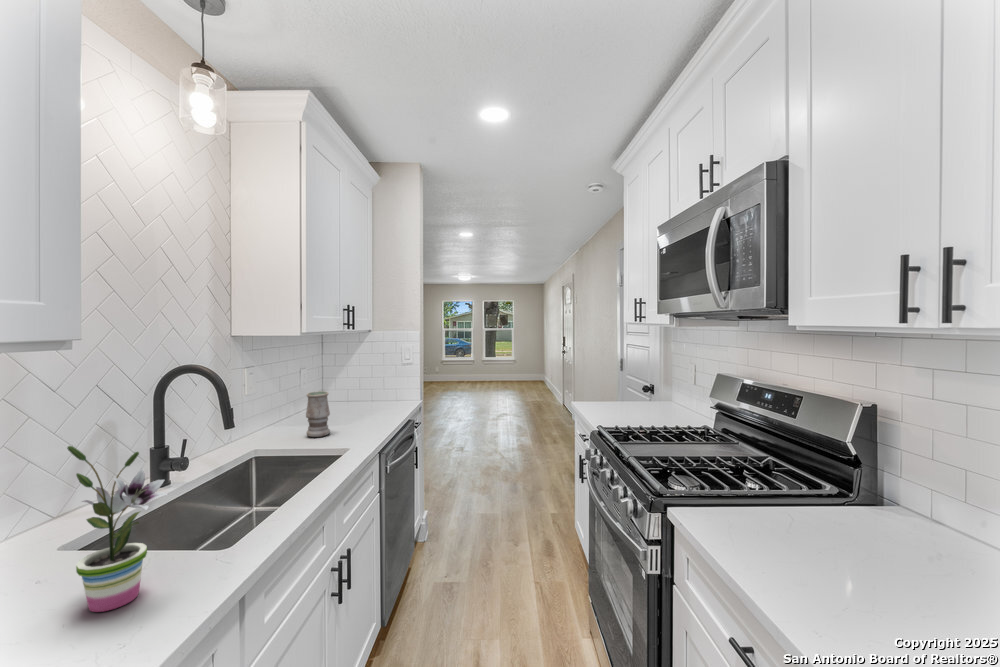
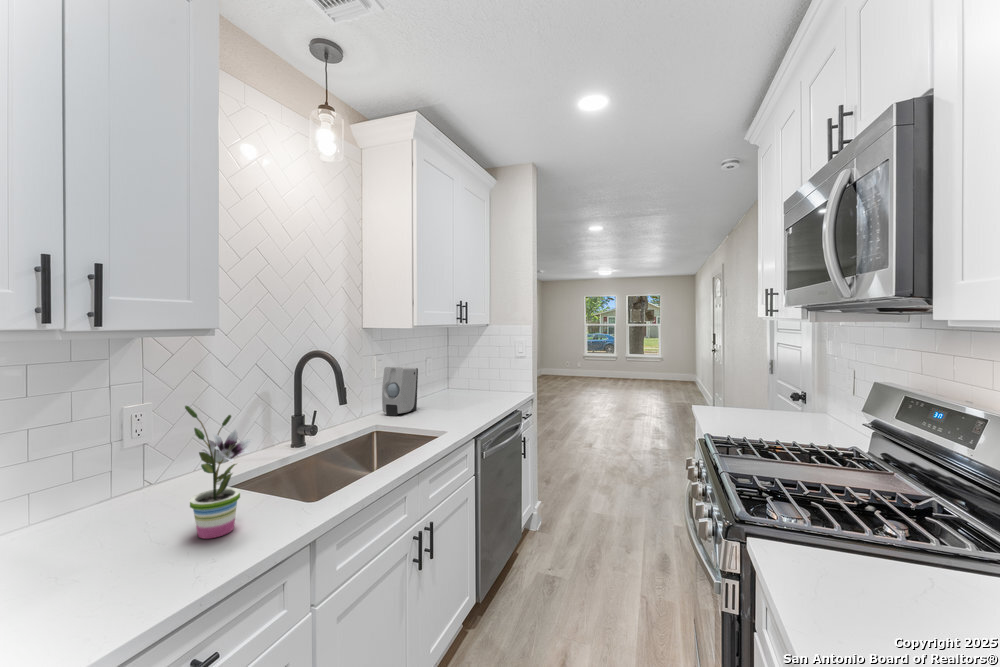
soap dispenser: none [258,382,299,438] -> present [382,367,418,416]
vase: present [306,391,330,437] -> none [419,377,440,418]

